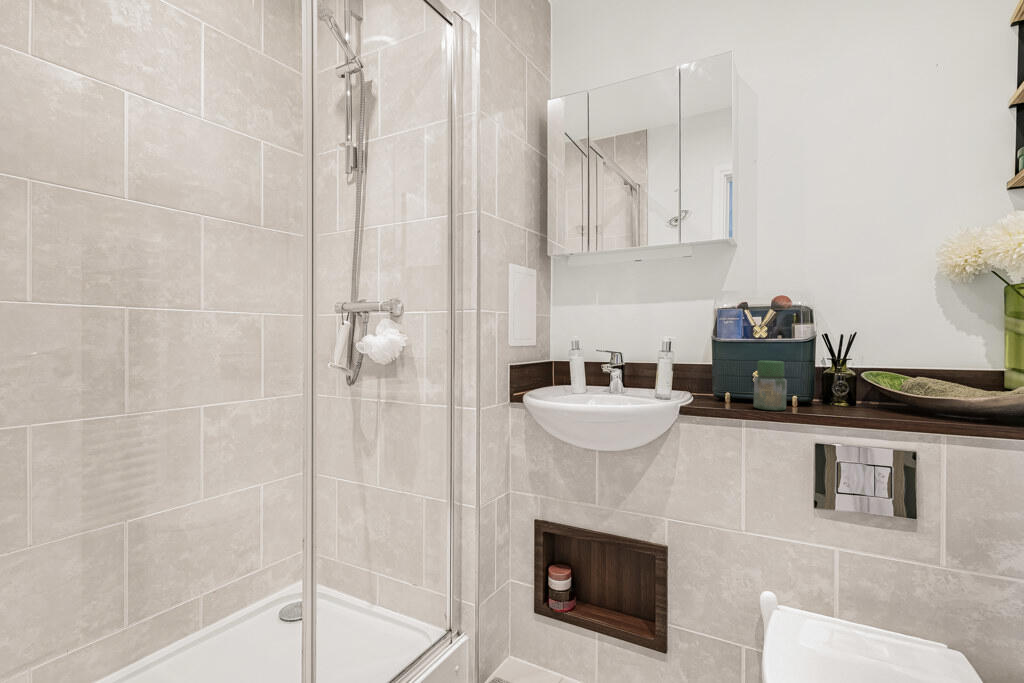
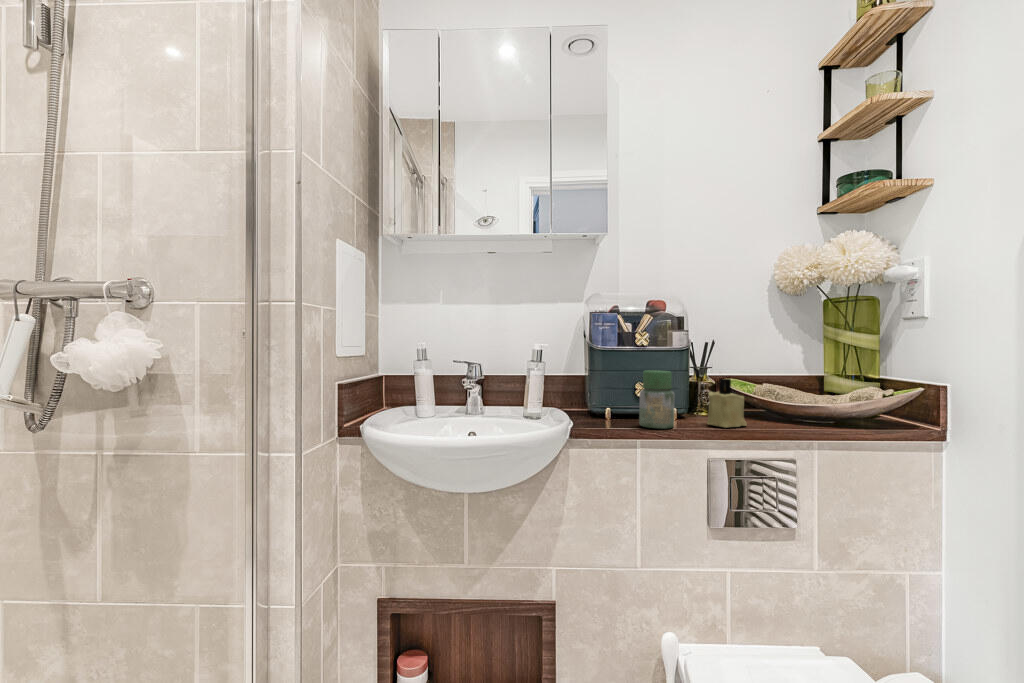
candle: none [819,369,860,412] -> present [707,379,747,428]

